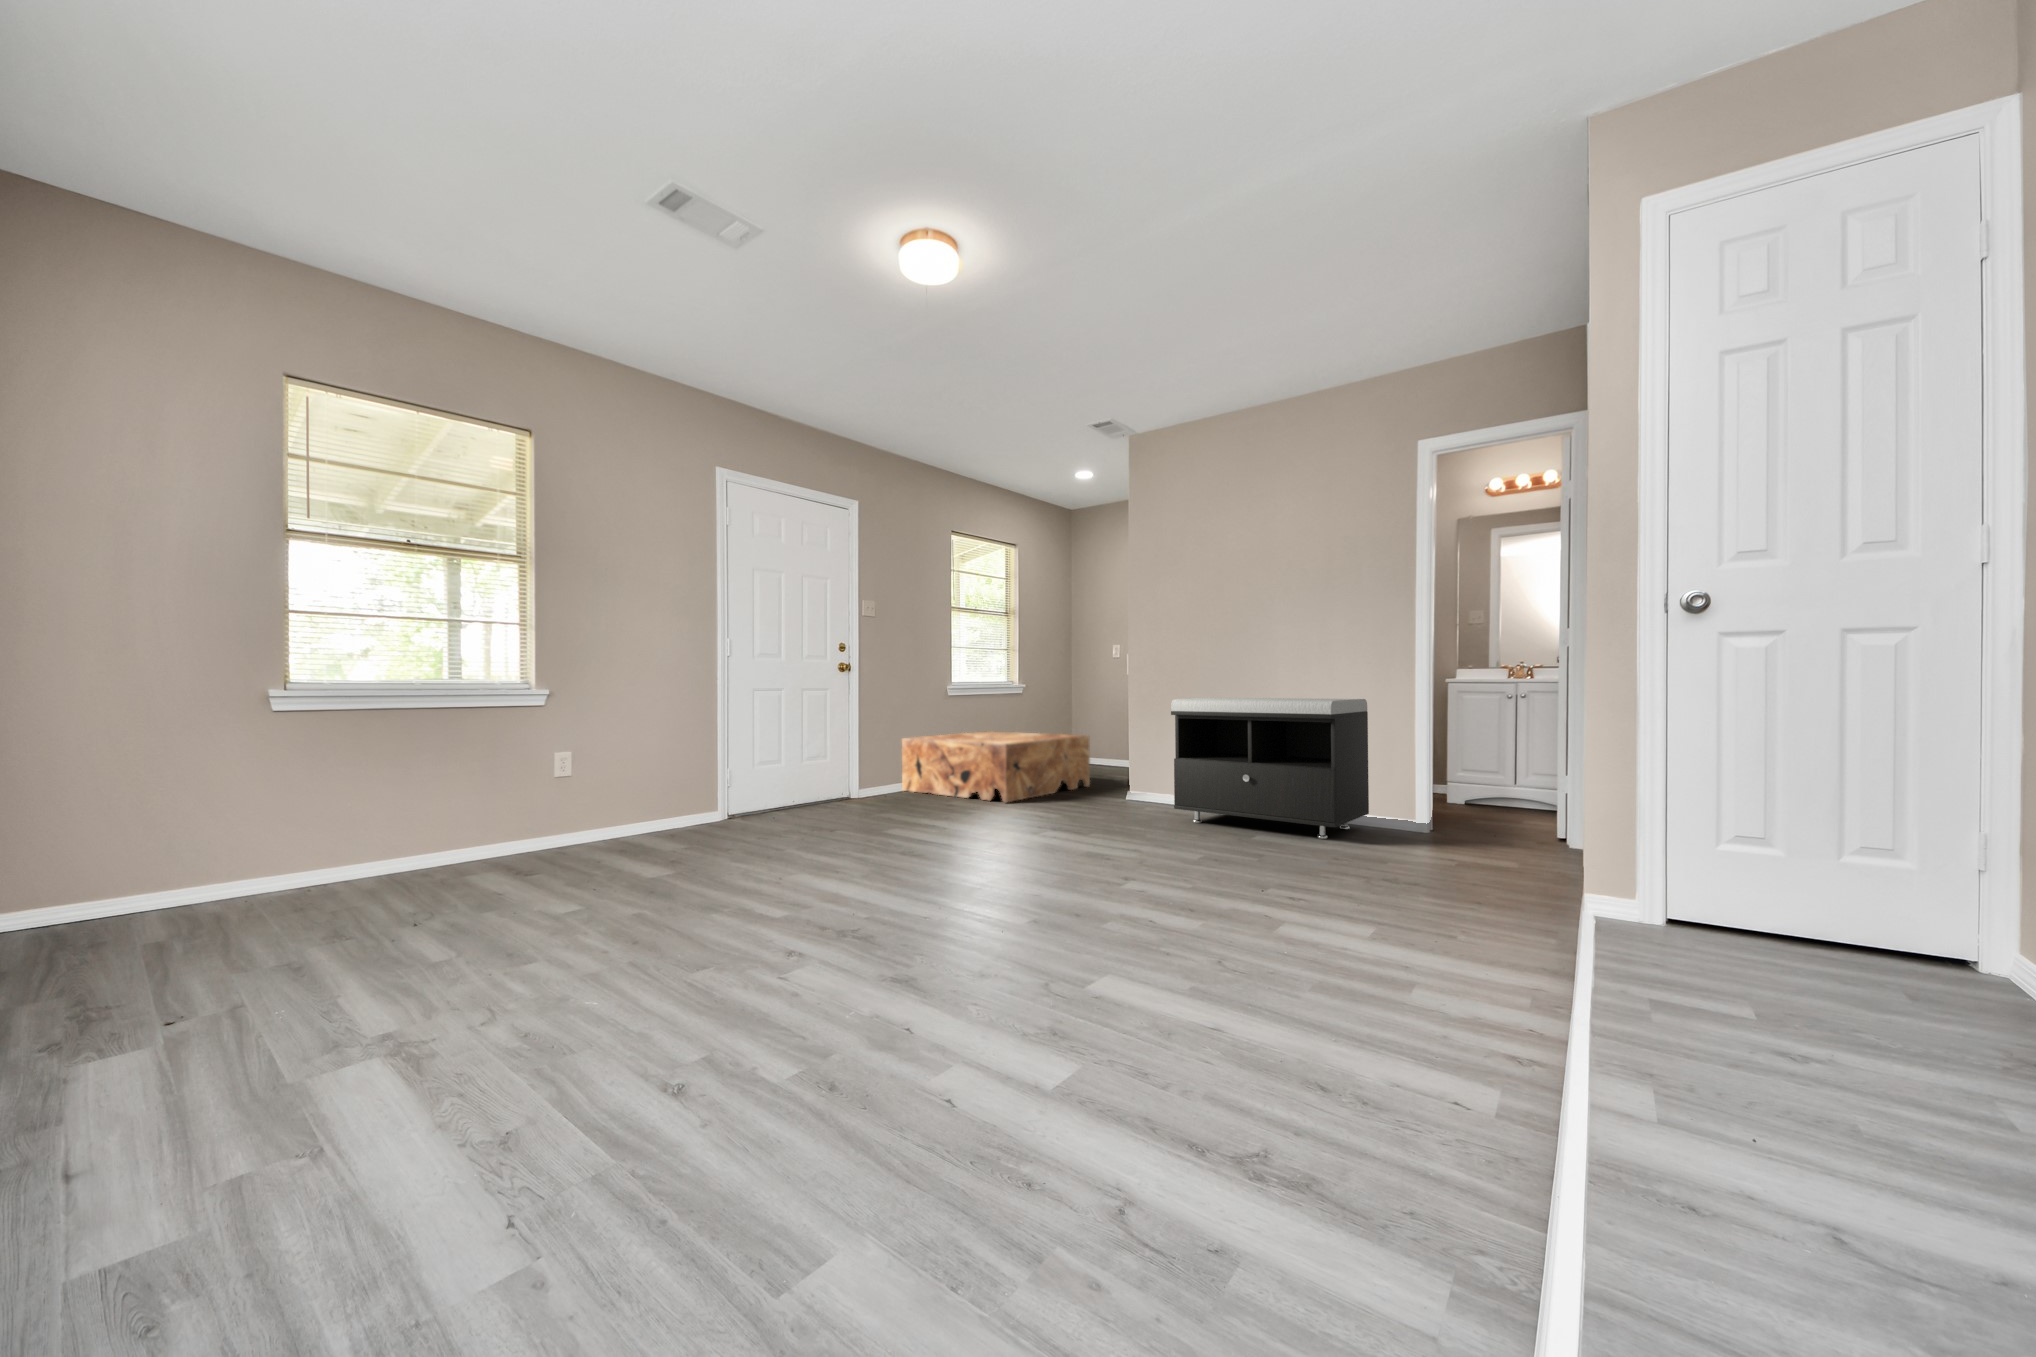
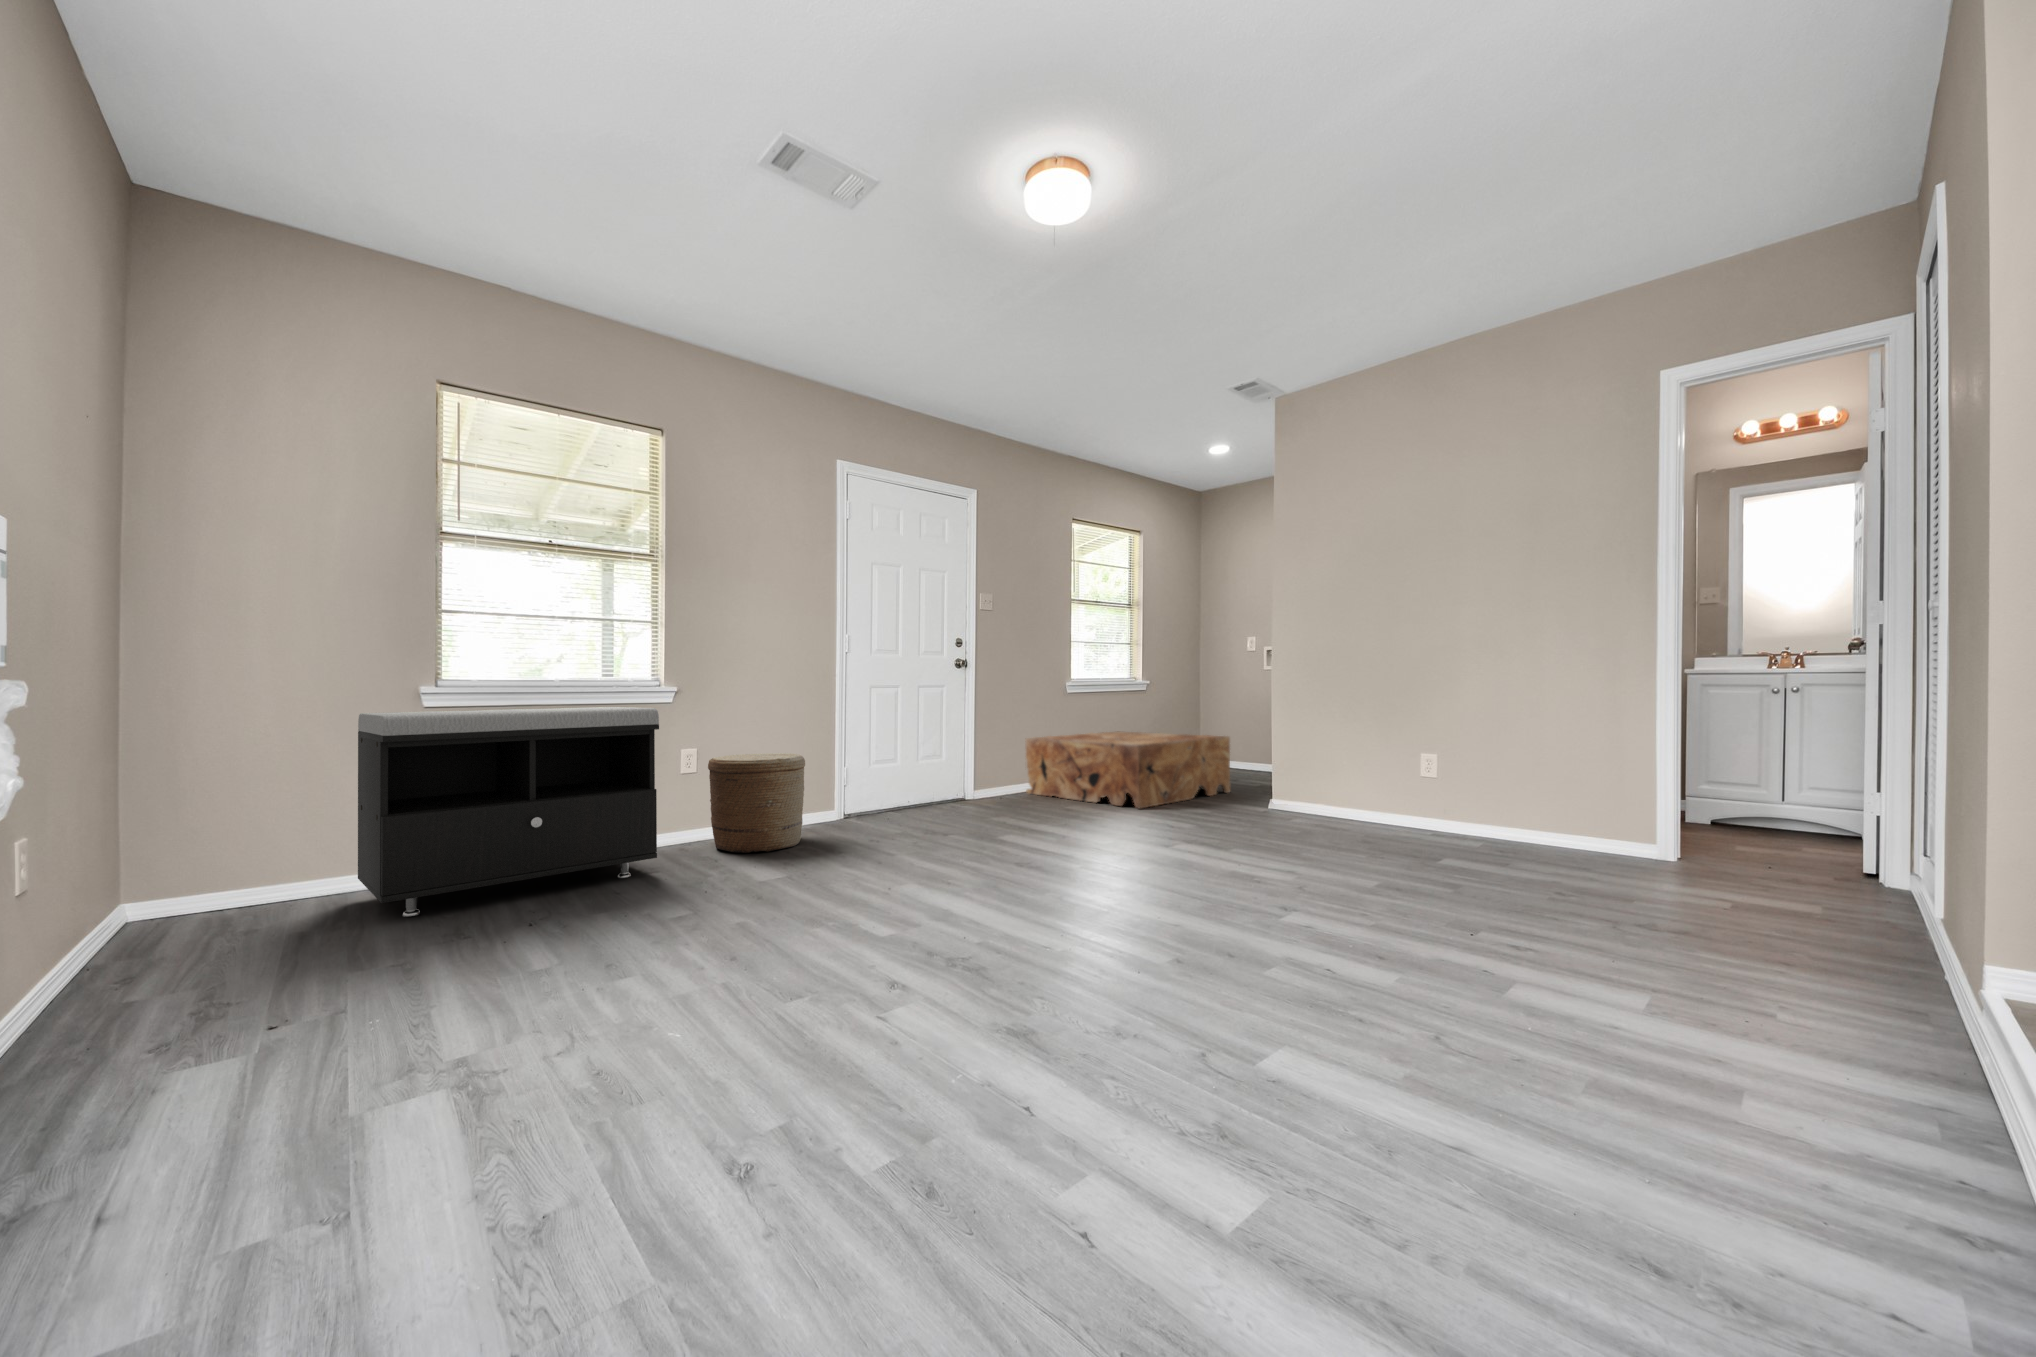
storage bench: present [1171,698,1369,839] -> present [358,707,659,917]
woven basket: none [582,755,683,854] -> present [708,753,805,853]

